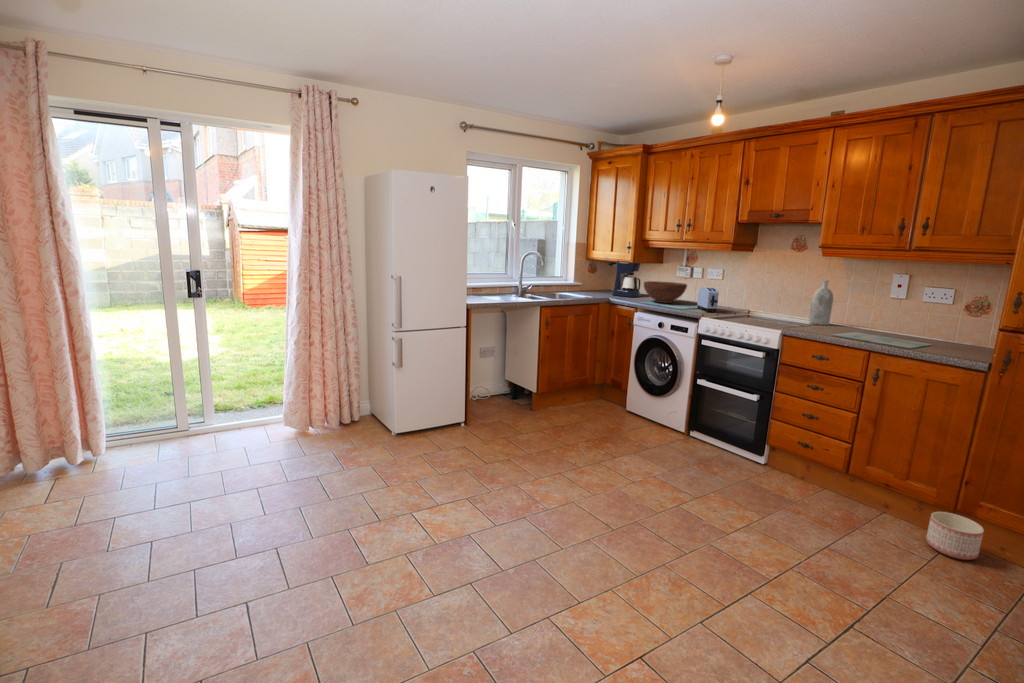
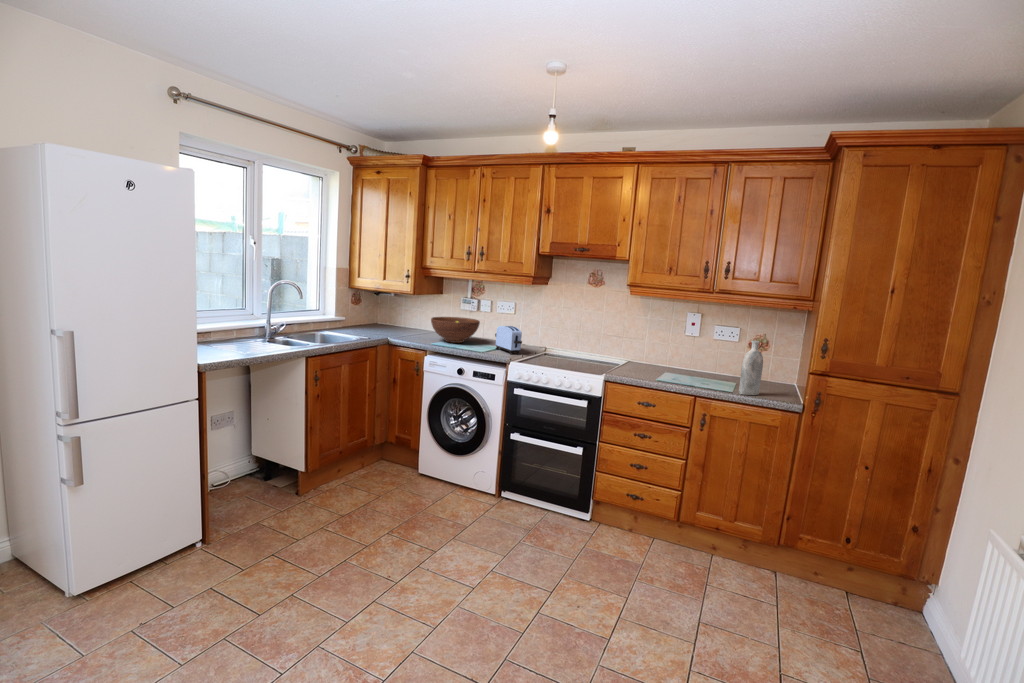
coffee maker: present [612,261,641,297] -> none [388,288,422,335]
bottle: present [809,280,833,325] -> present [739,341,763,395]
planter: present [926,512,984,560] -> none [748,544,793,589]

